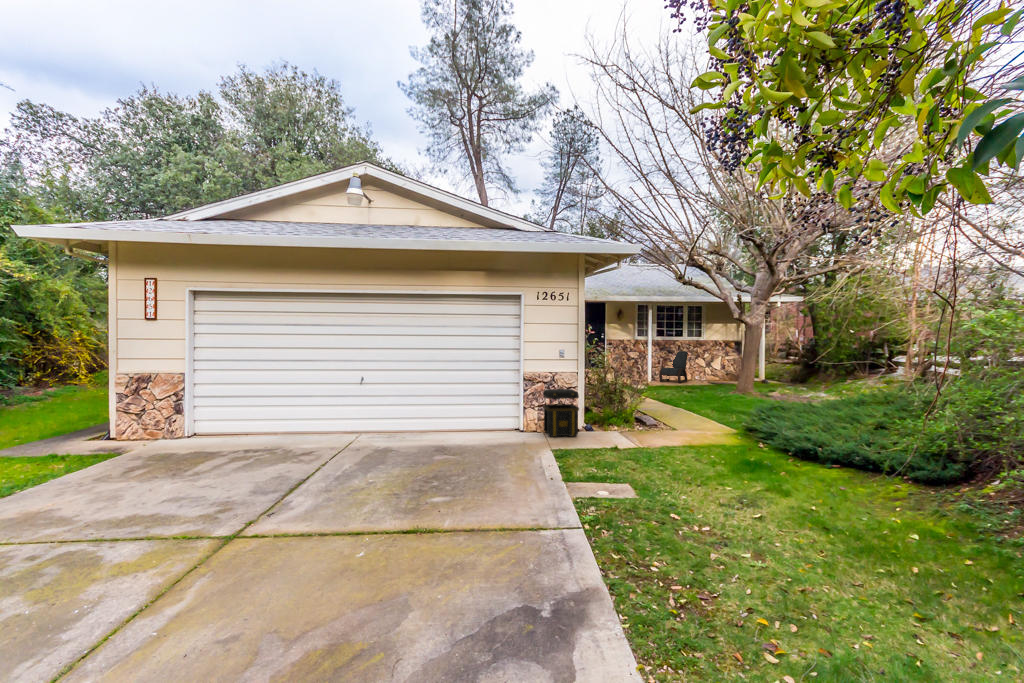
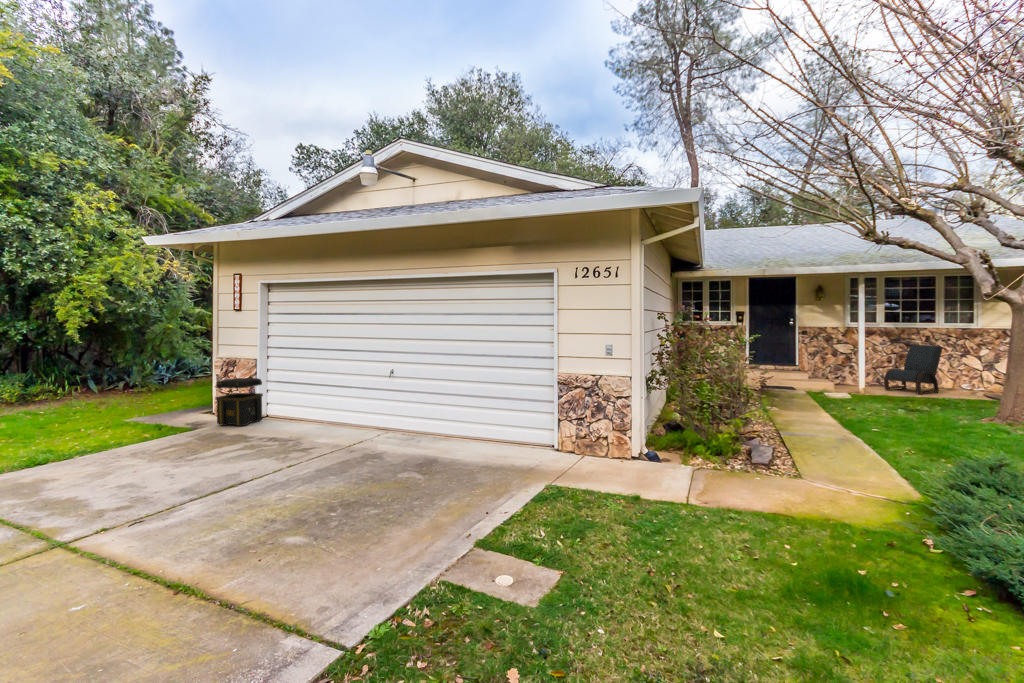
toolbox: present [543,389,579,437] -> present [216,378,263,426]

